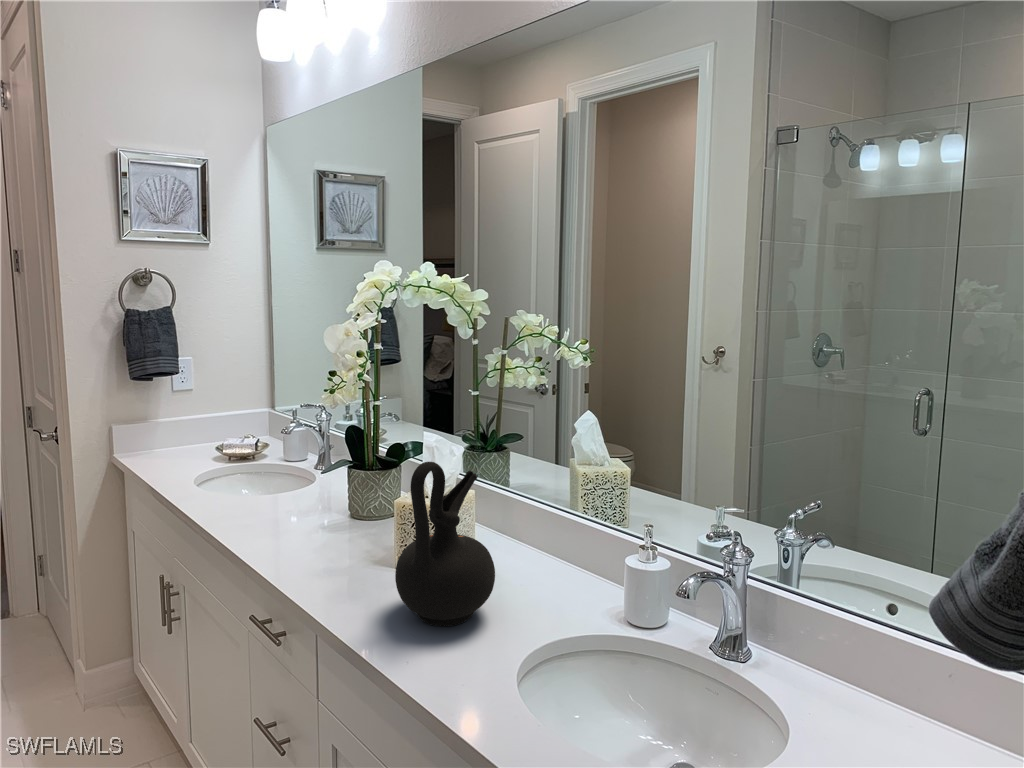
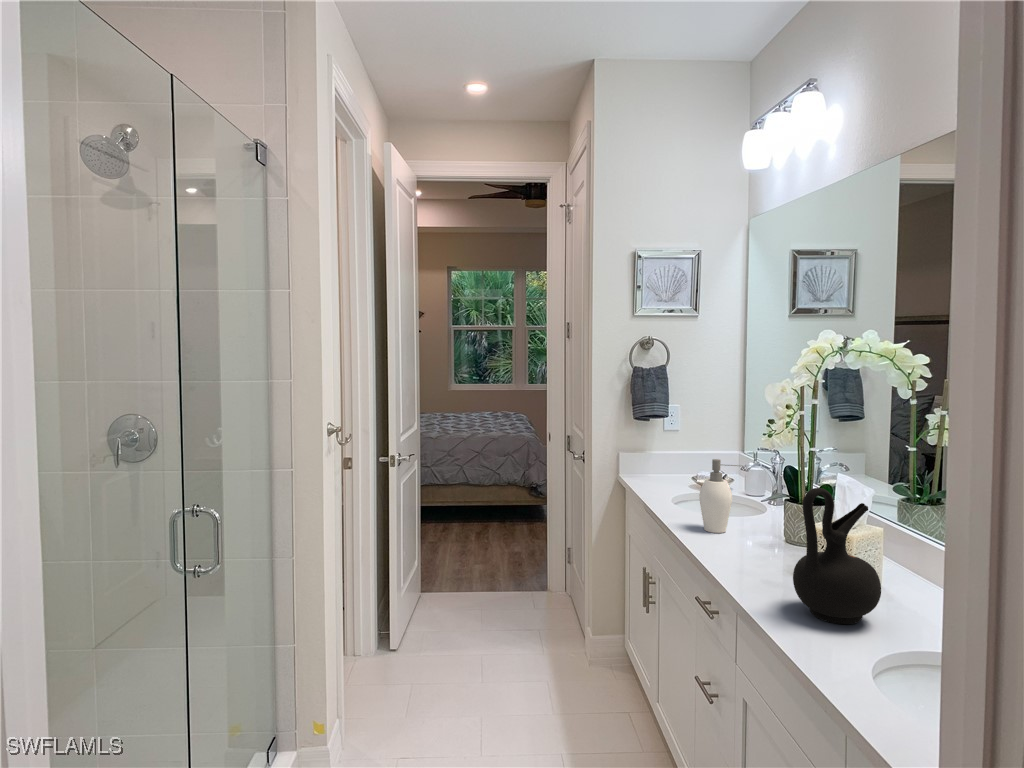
soap dispenser: none [240,427,297,523] -> present [699,459,741,533]

